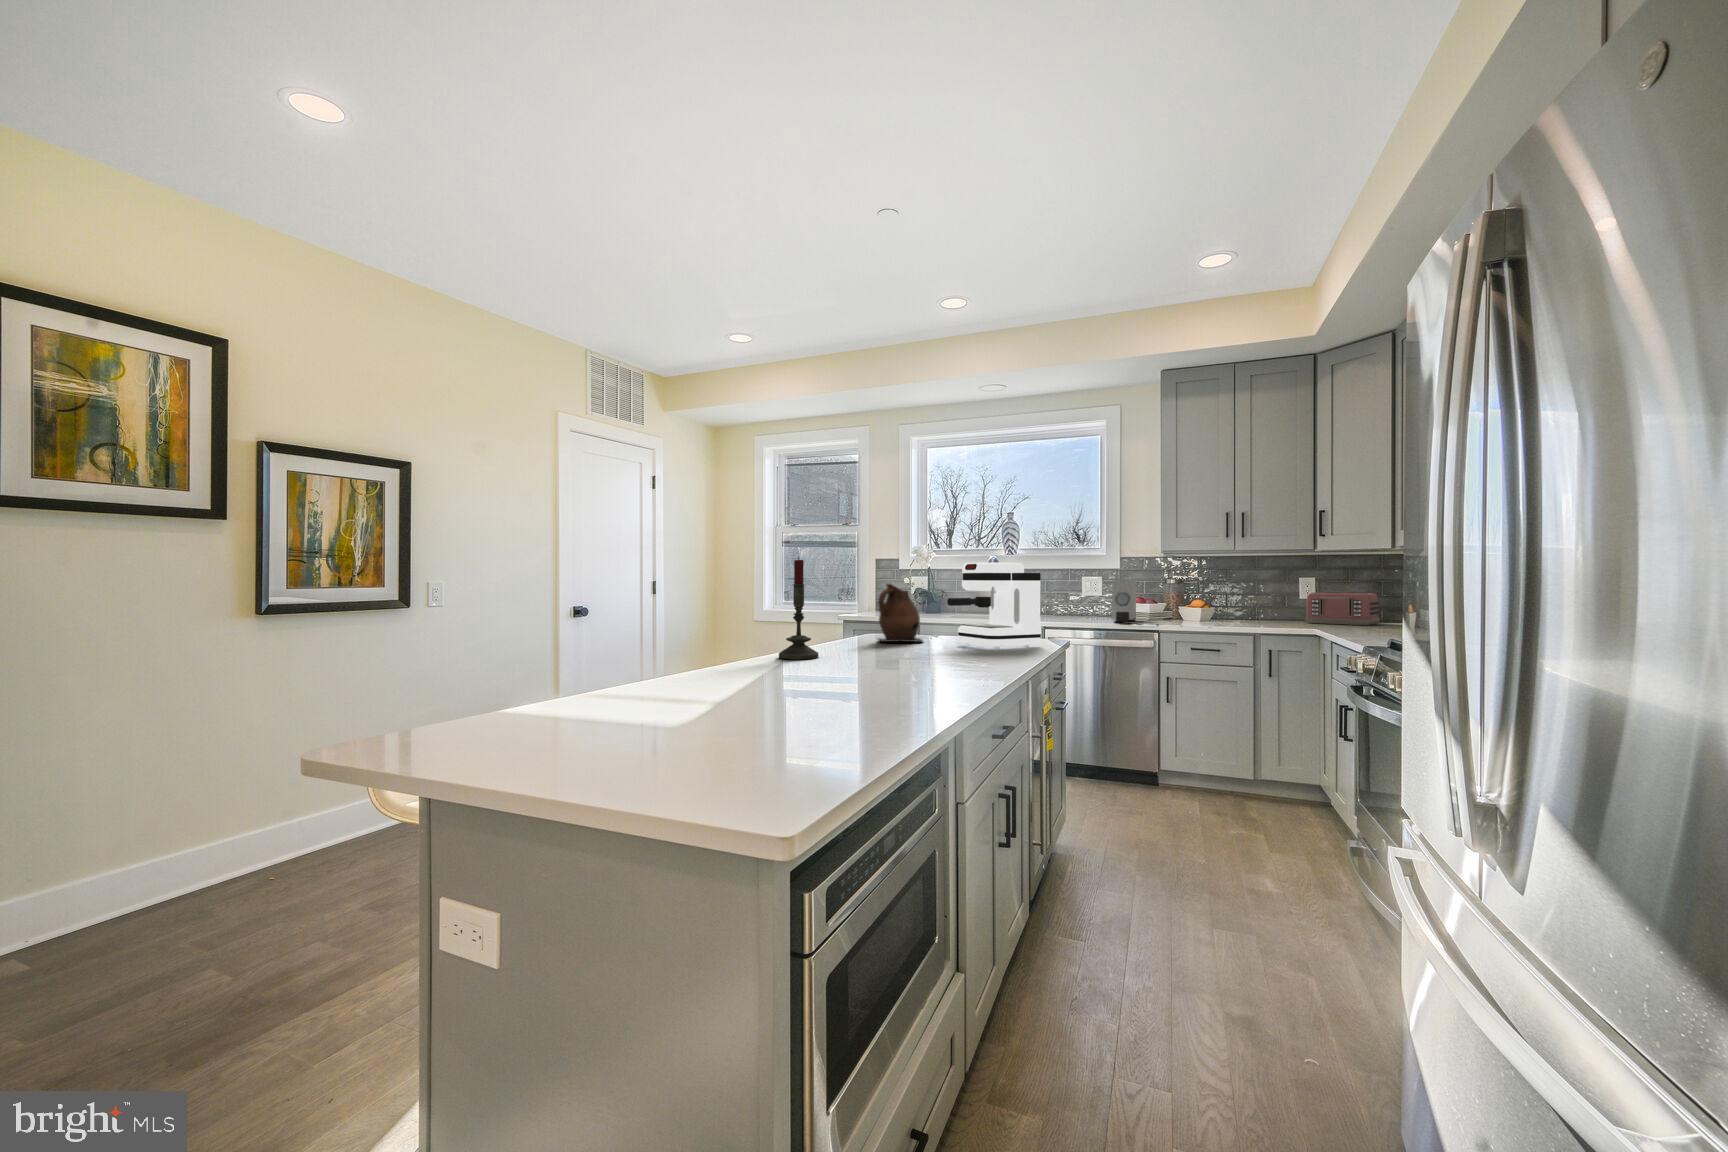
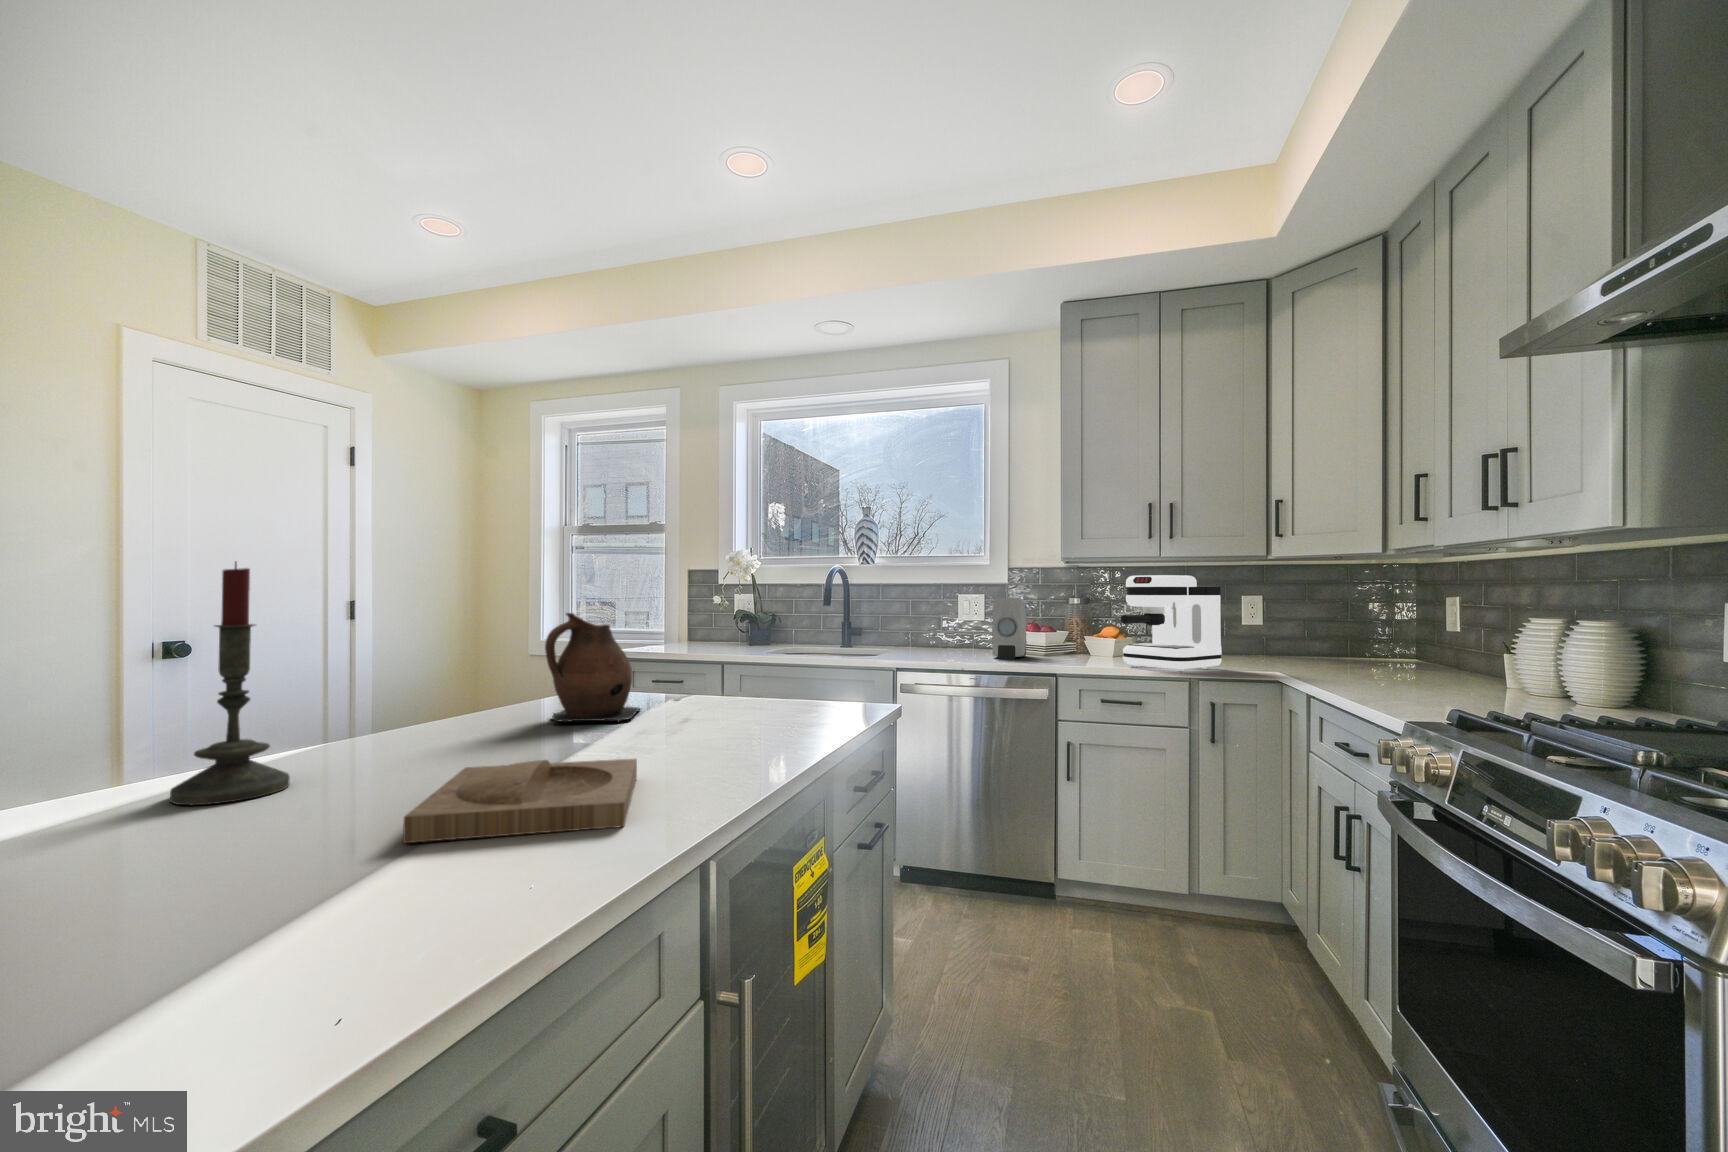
coffee maker: present [947,562,1041,648] -> present [1121,575,1222,671]
toaster: present [1305,592,1380,625] -> none [1253,615,1348,663]
tray: none [901,644,994,665] -> present [403,759,637,843]

